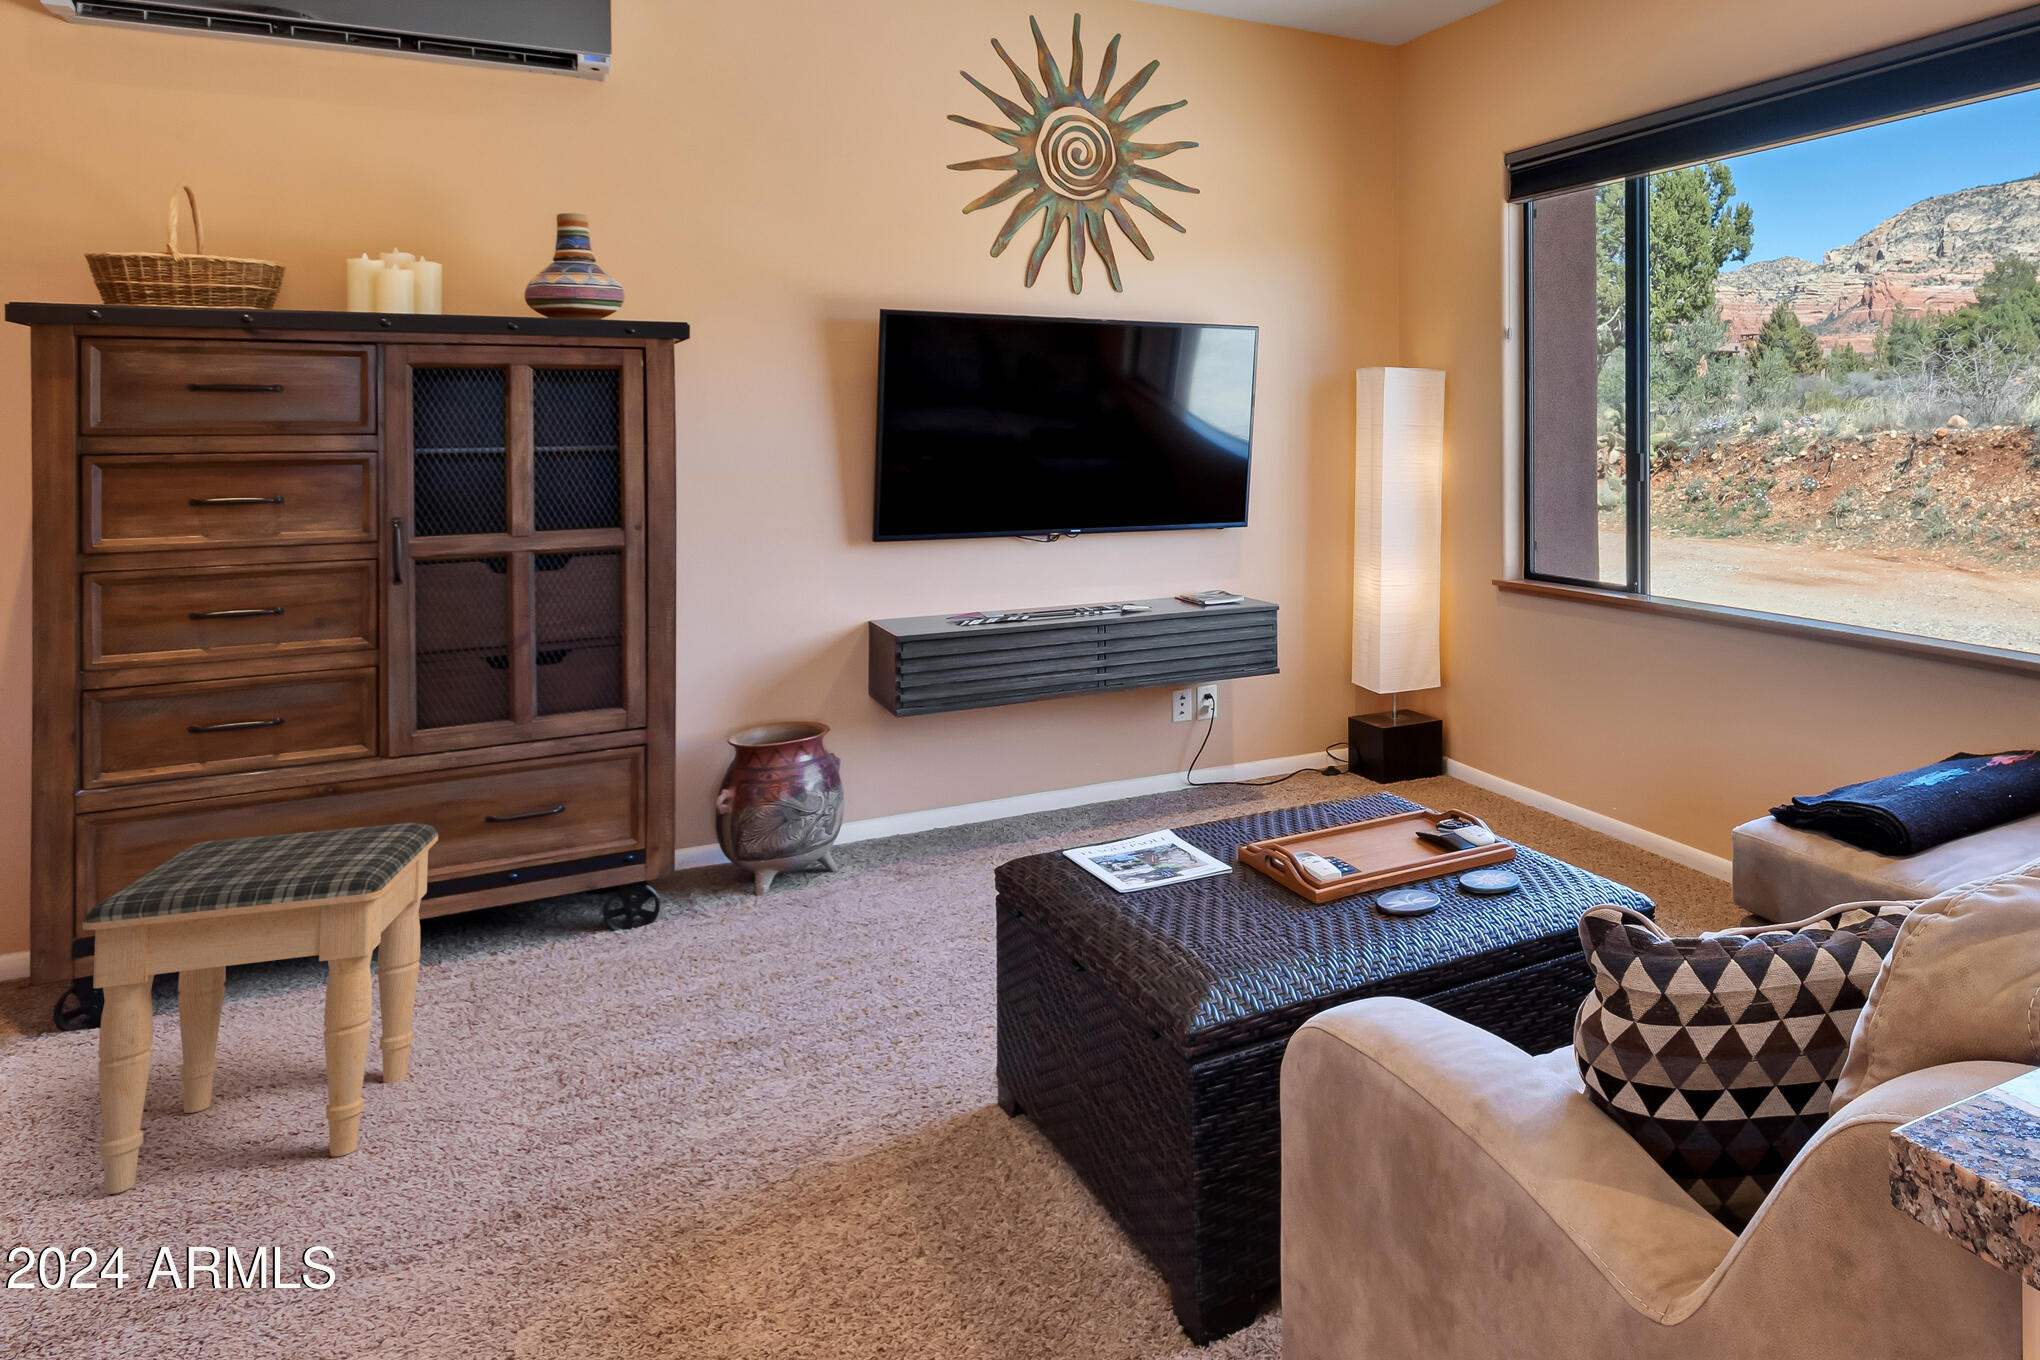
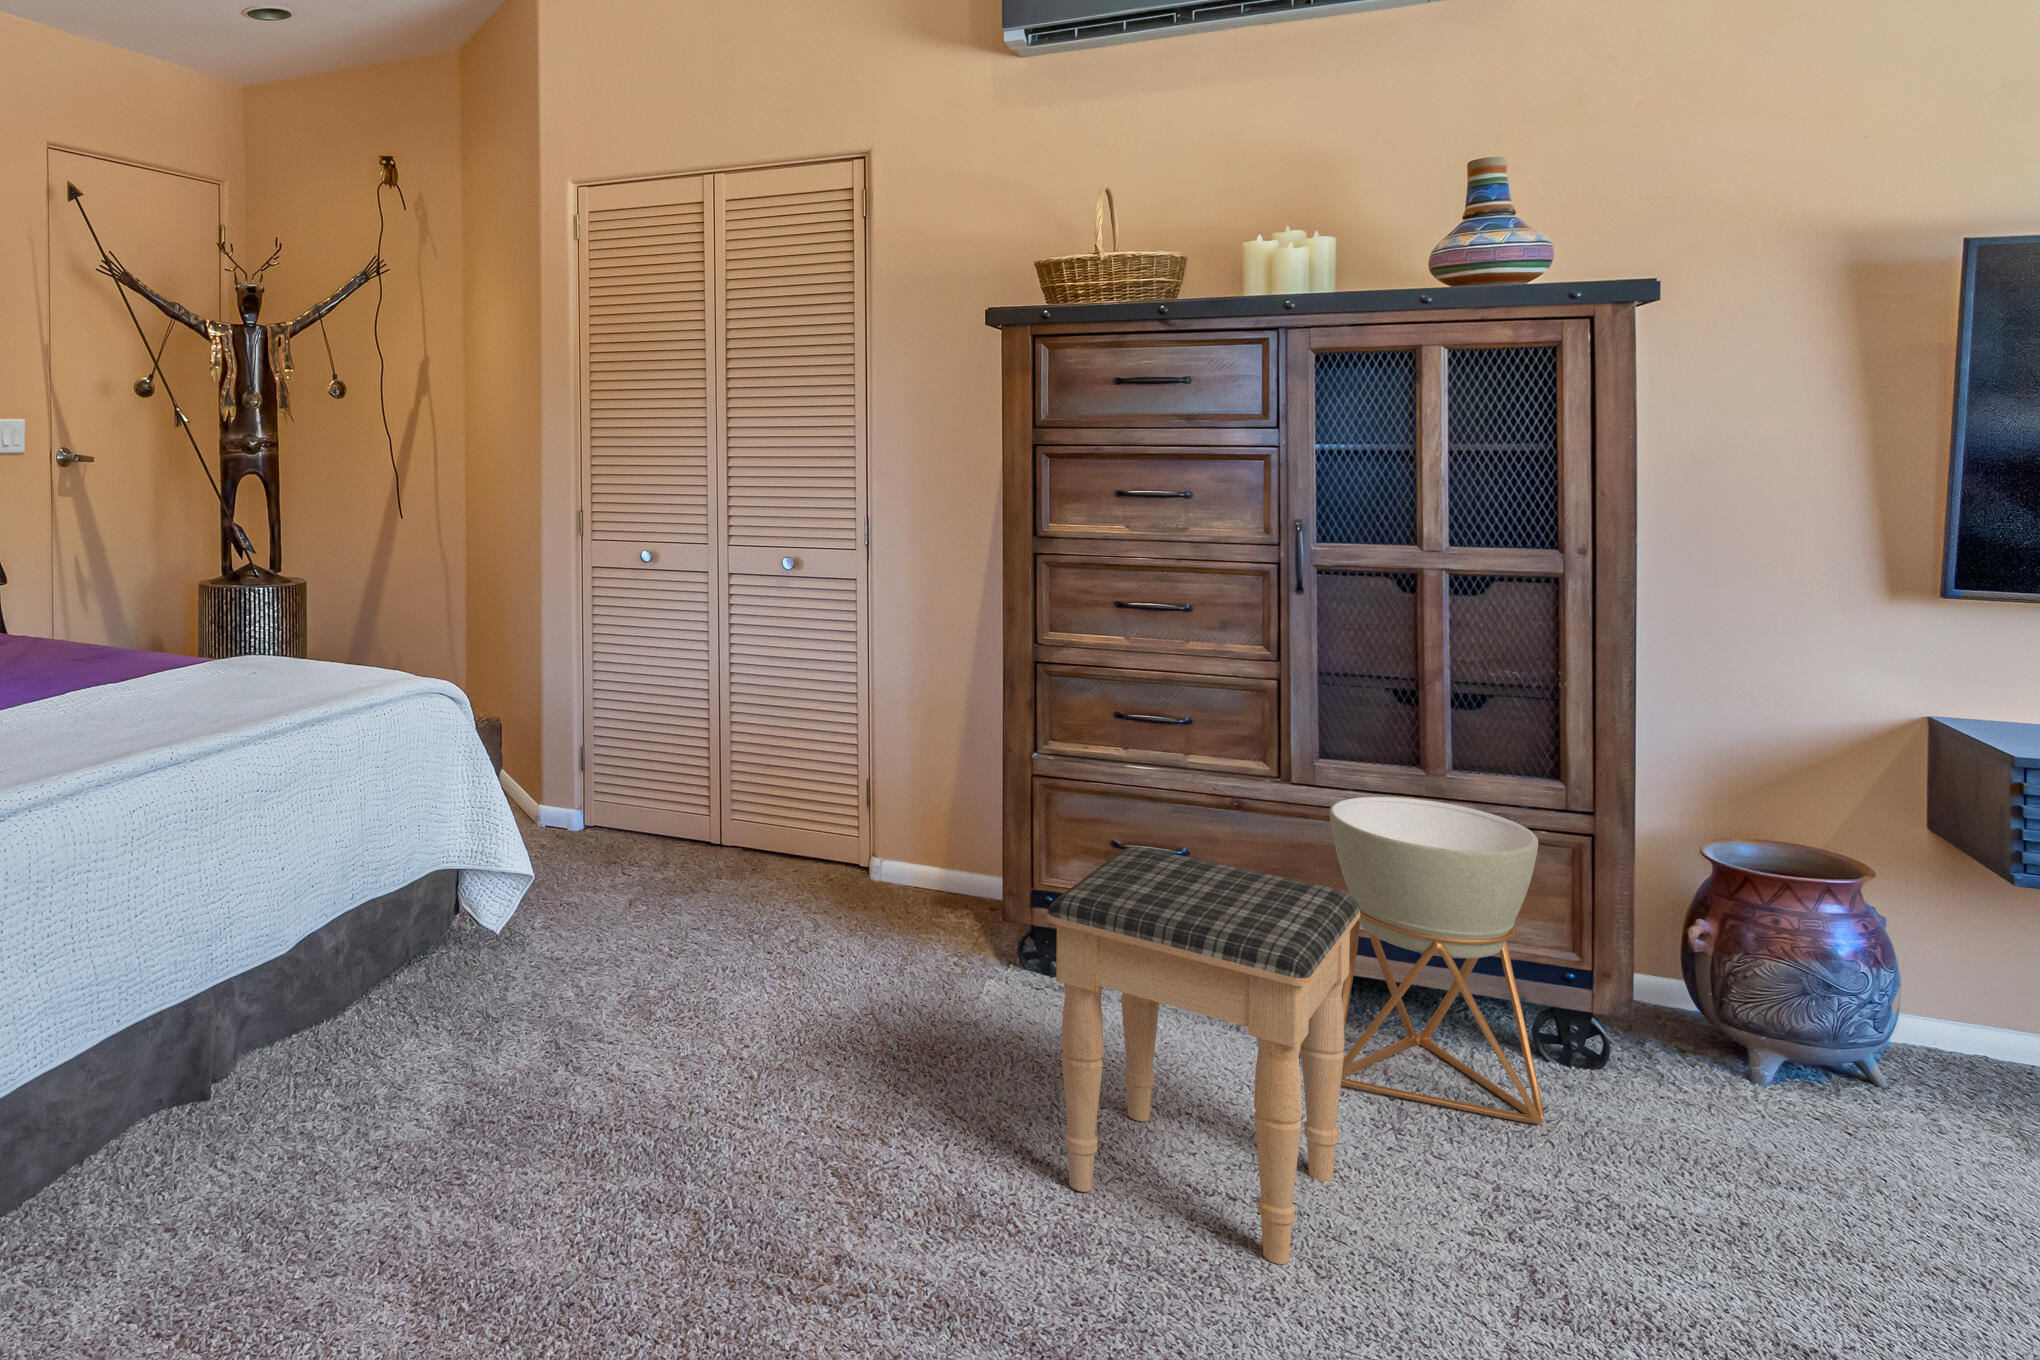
planter: none [413,742,600,1008] -> present [1330,797,1544,1124]

